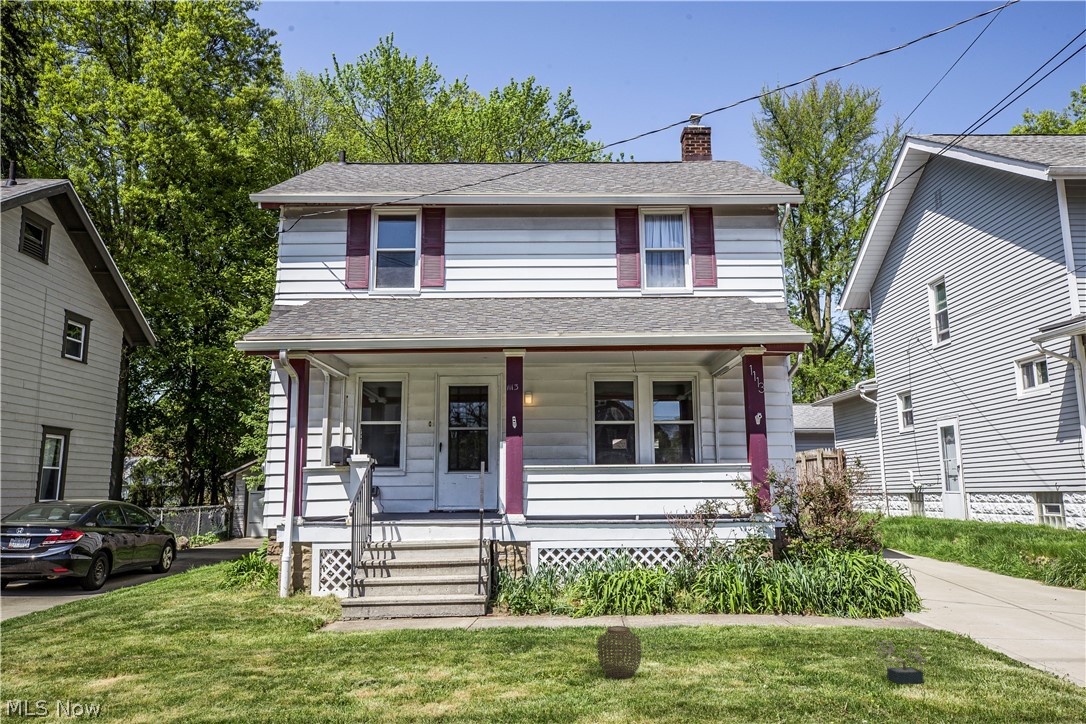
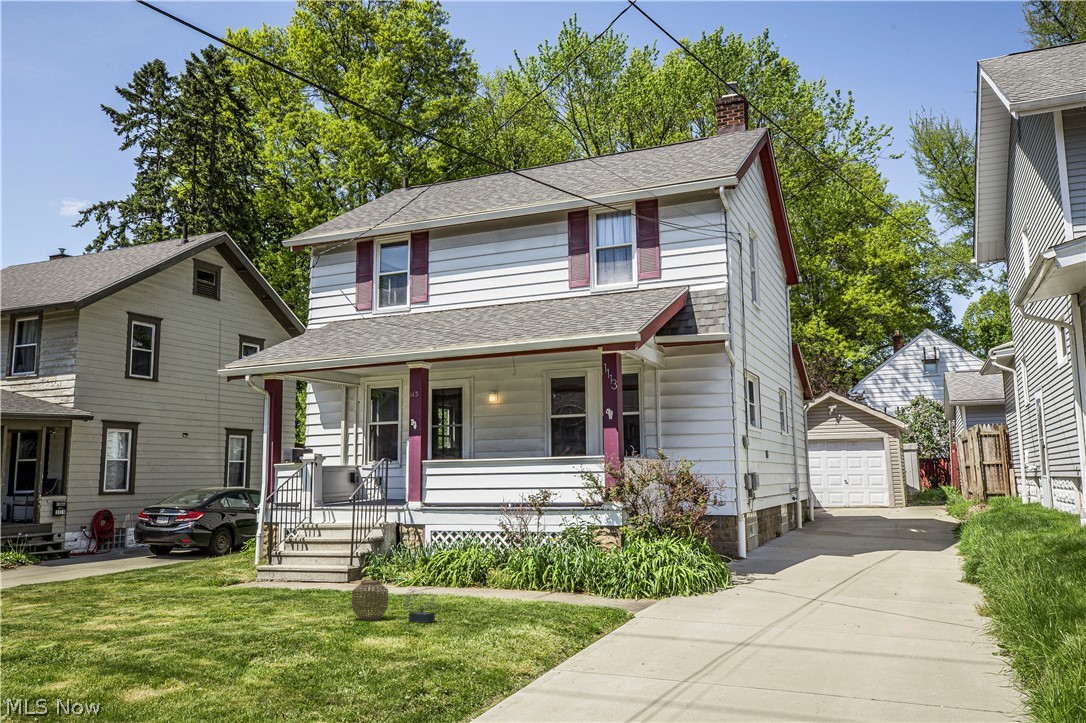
woven basket: present [597,626,641,678] -> present [352,580,388,620]

